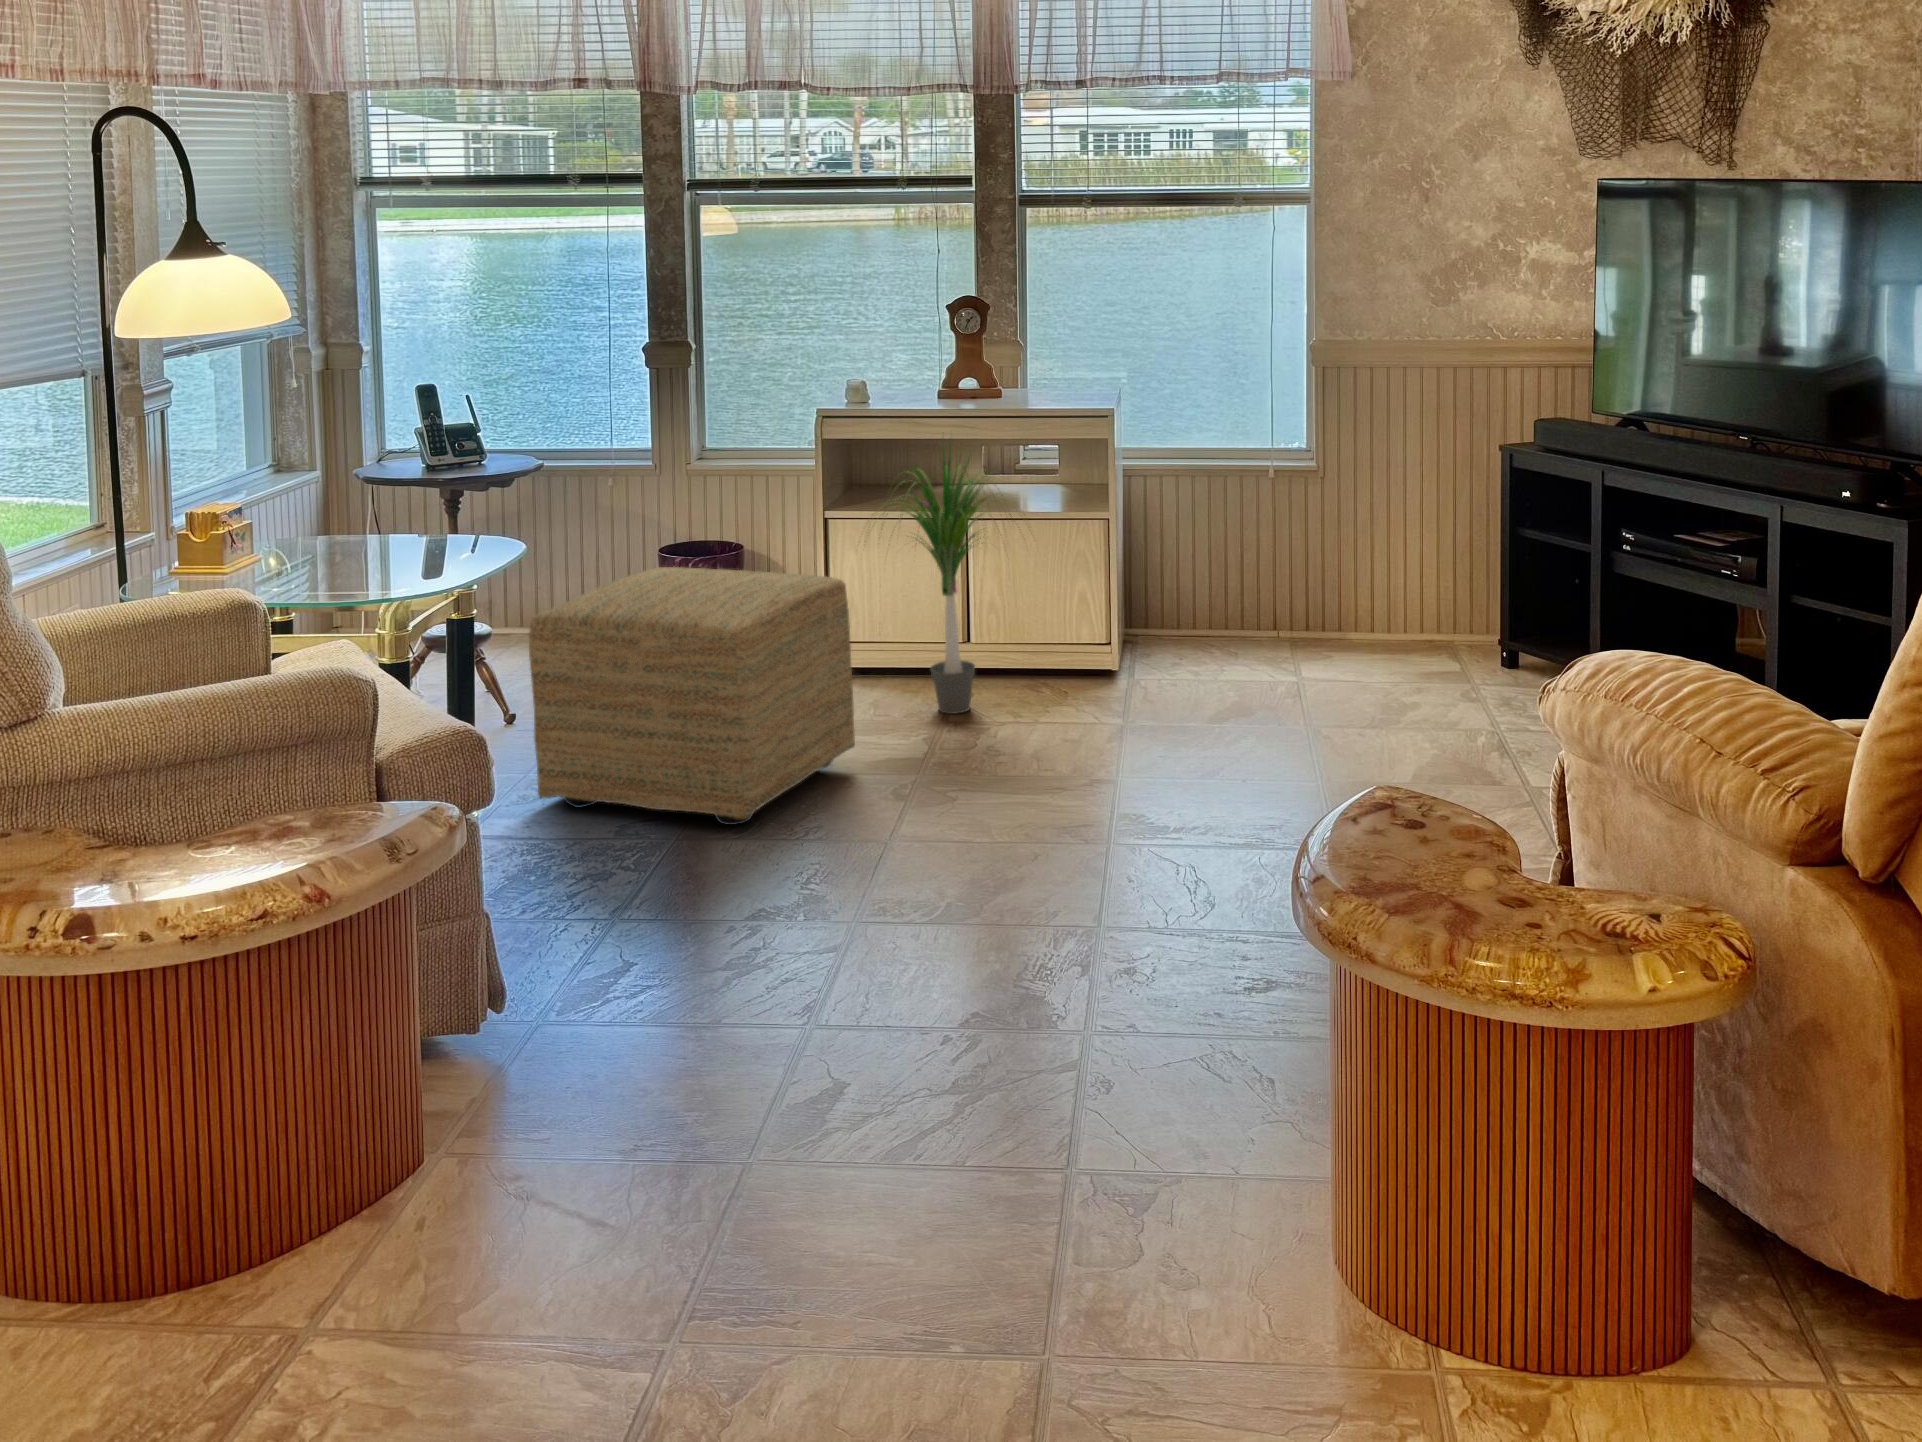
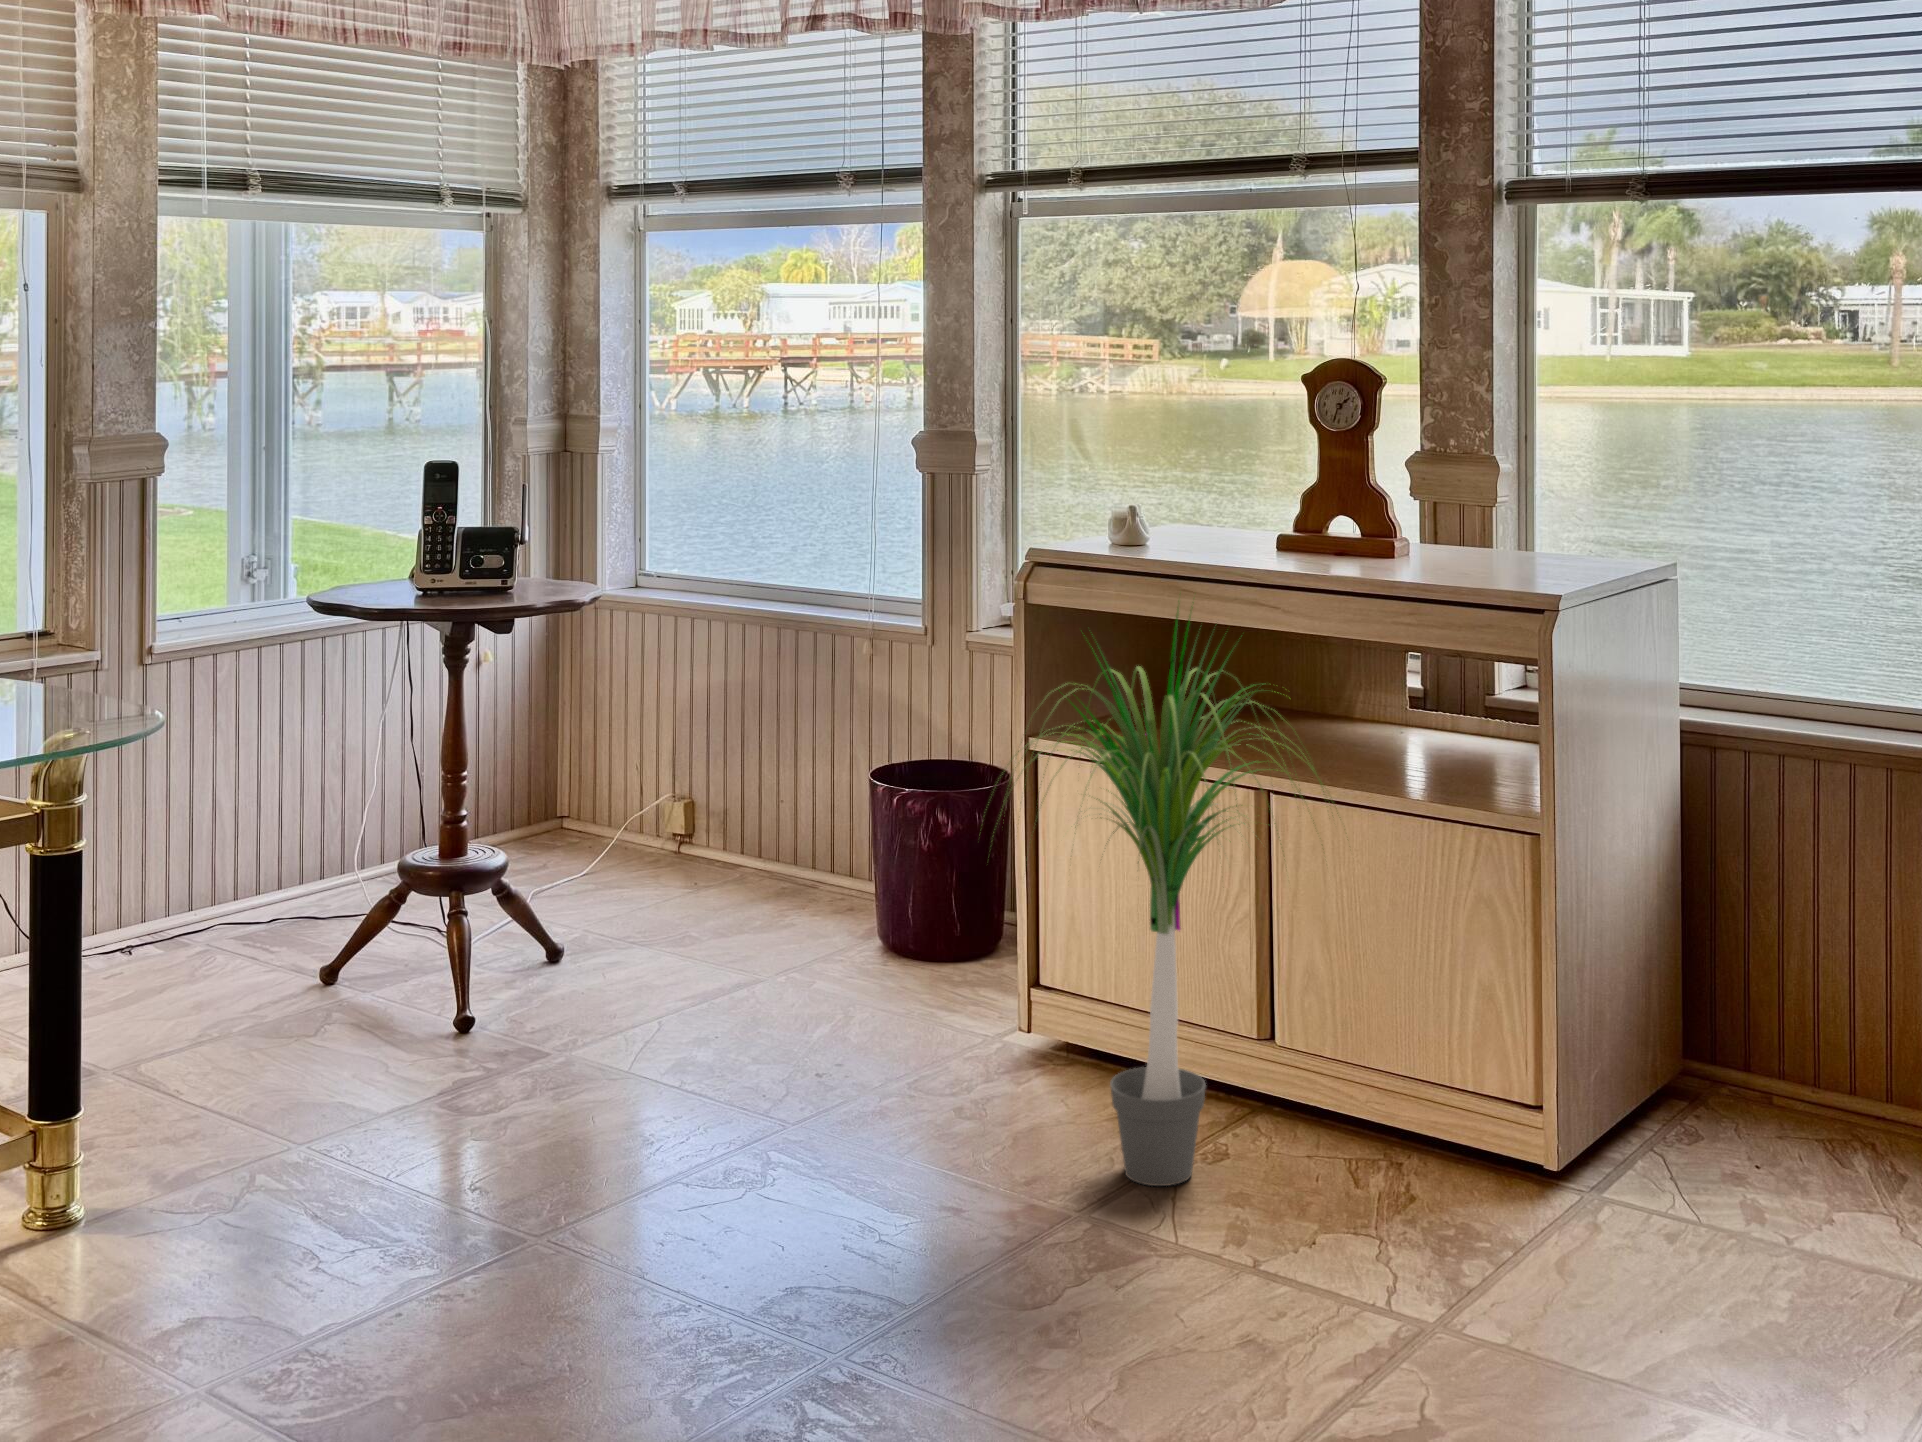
ottoman: present [529,567,855,825] -> none [185,783,789,1347]

